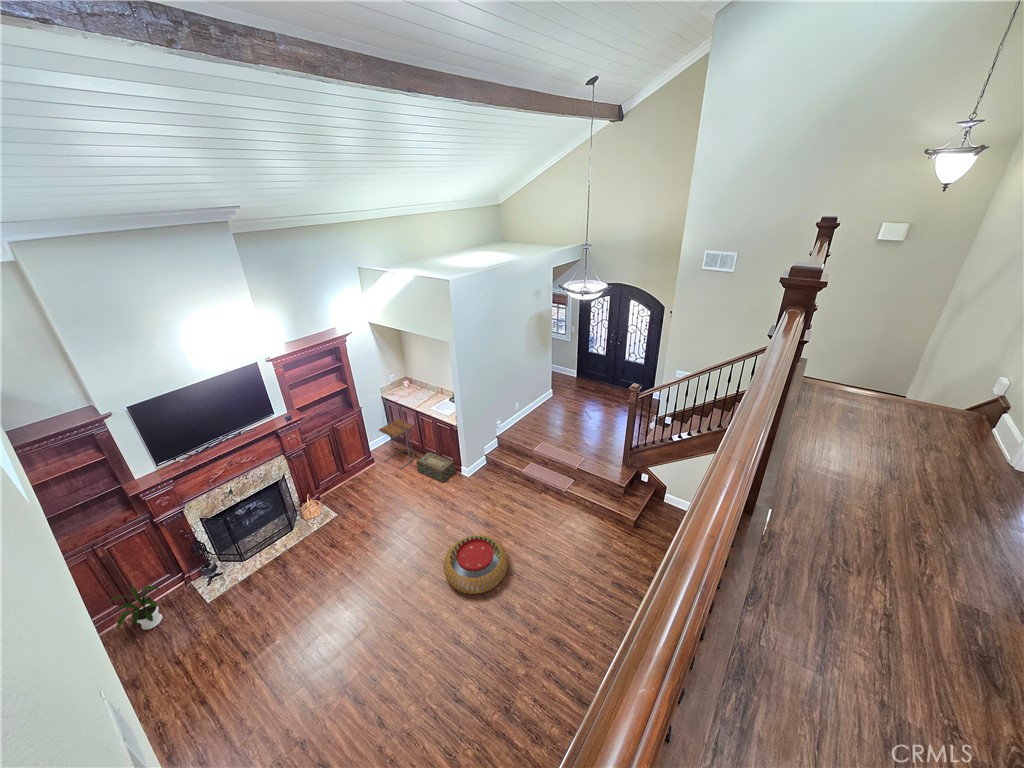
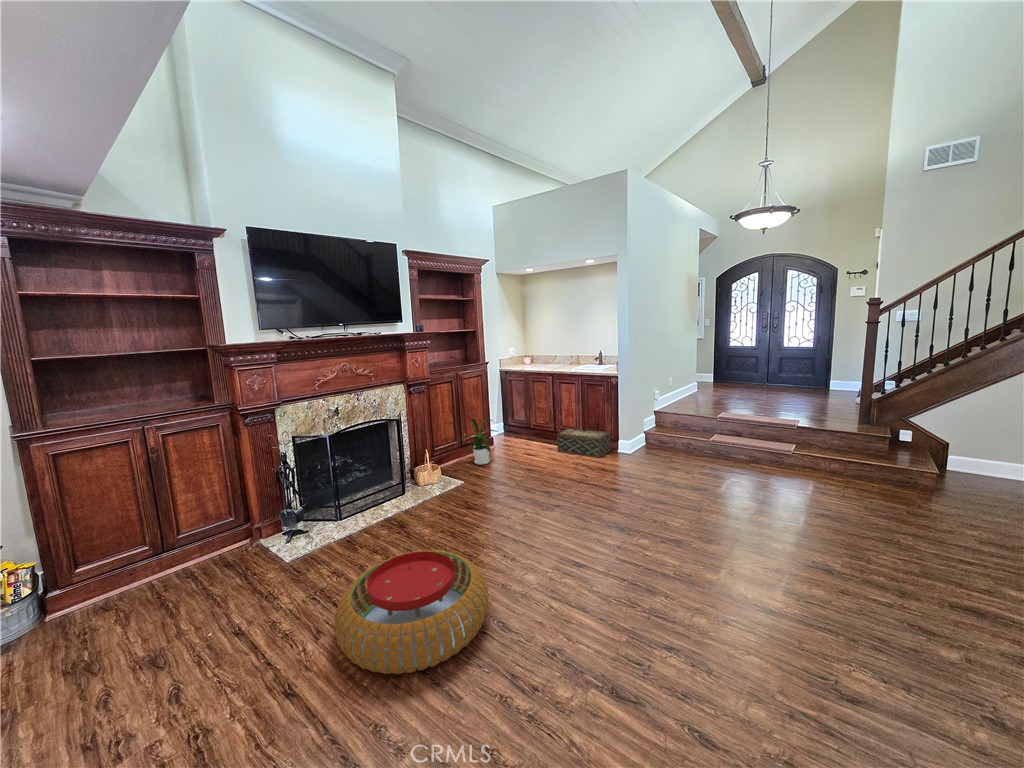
side table: present [379,419,414,468] -> none [504,390,549,451]
pouf: present [444,535,508,594] -> present [334,550,489,674]
house plant: present [108,585,162,630] -> present [458,418,497,465]

